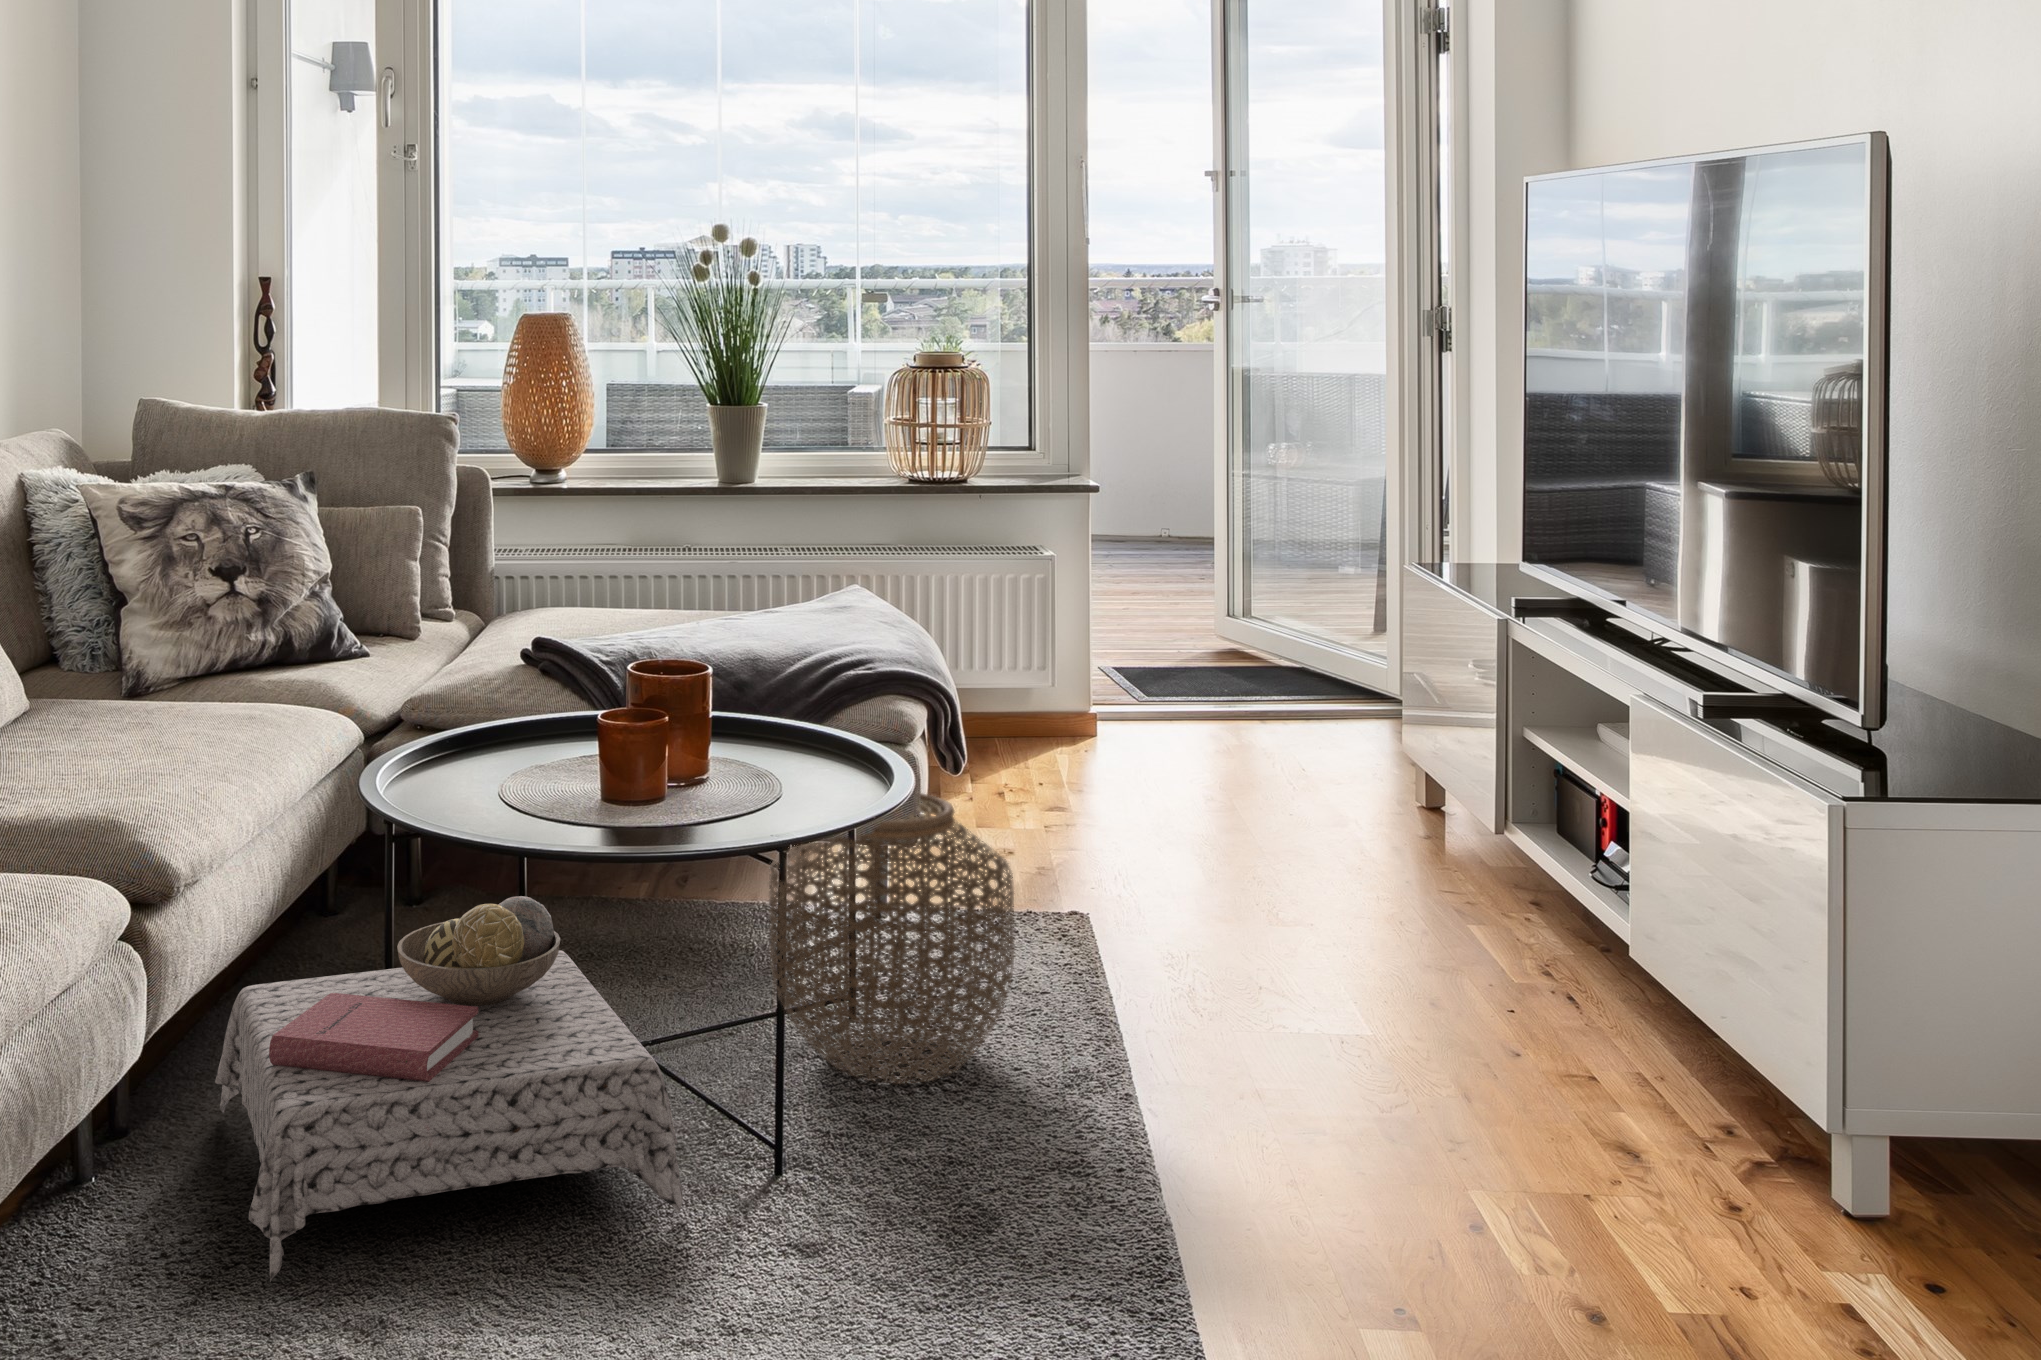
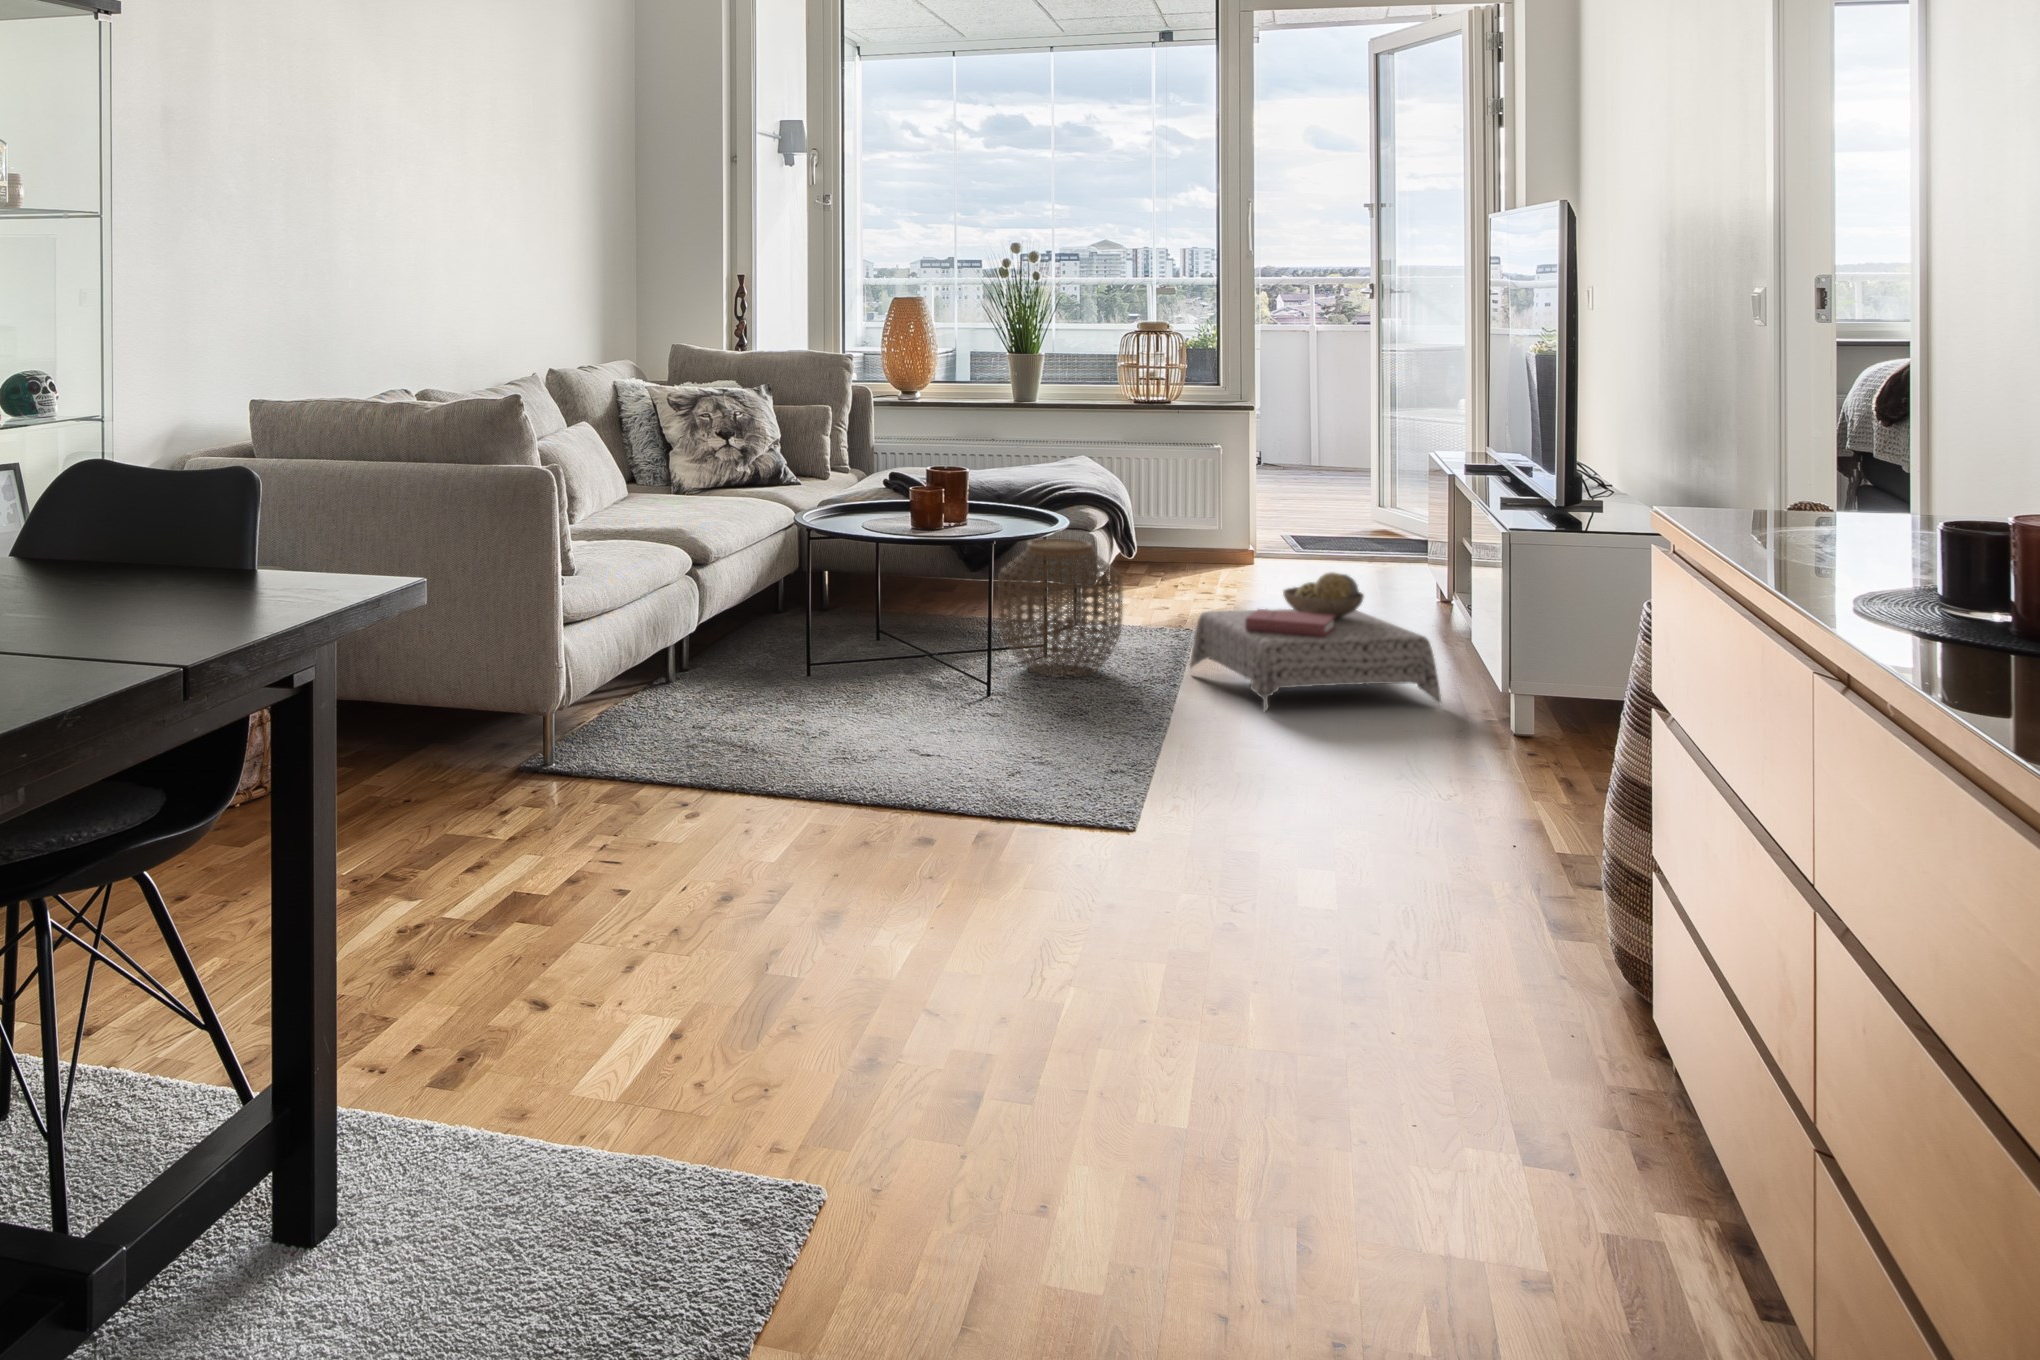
ottoman: present [215,896,683,1282] -> present [1190,572,1441,712]

